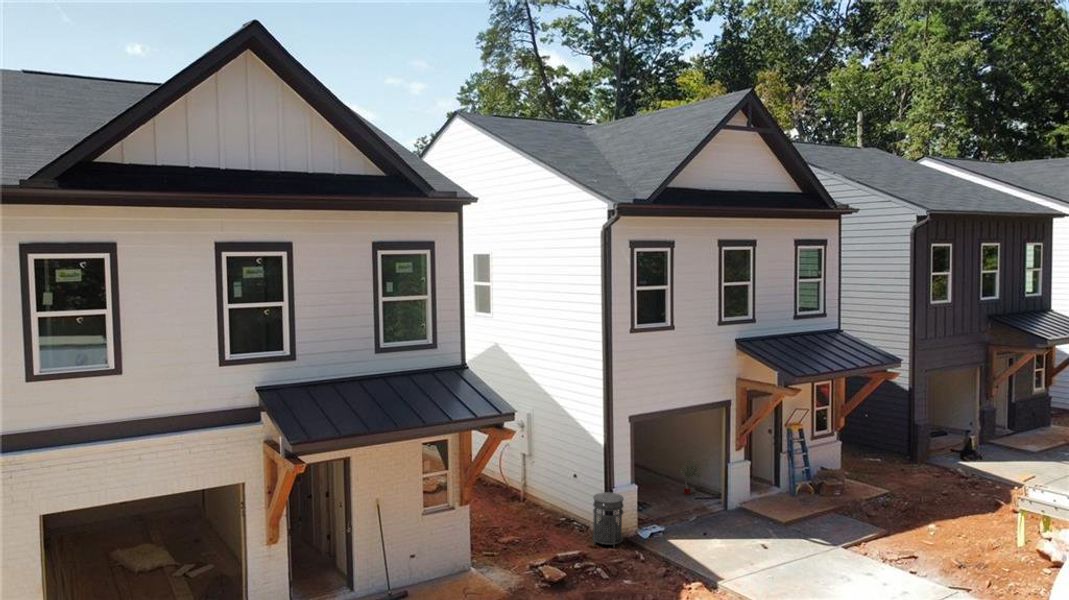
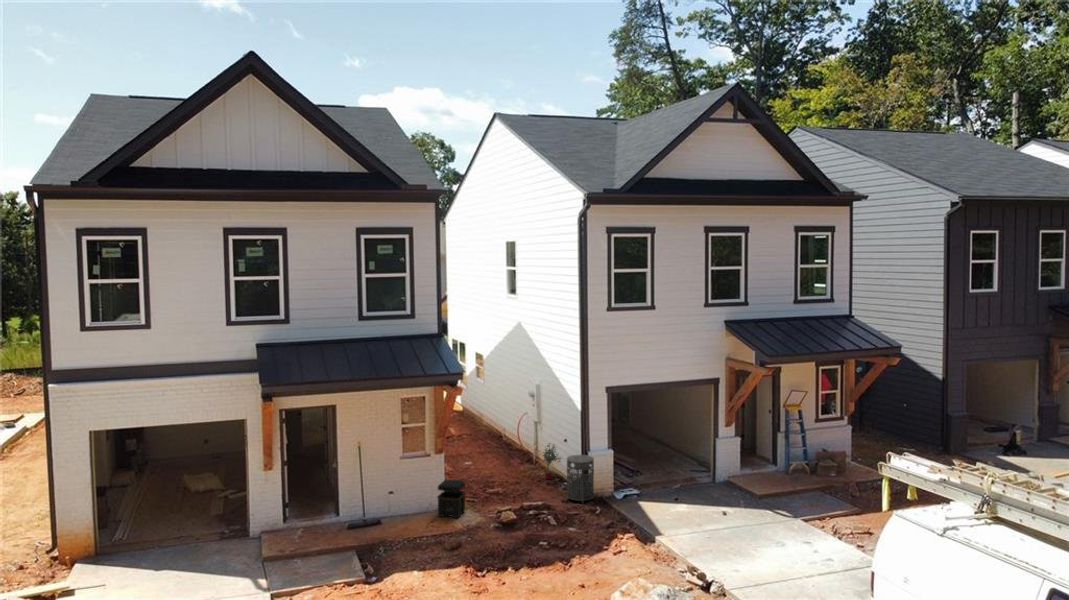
potted tree: present [679,460,701,495] -> present [543,443,561,480]
toolbox: none [465,533,494,578] -> present [438,480,465,518]

